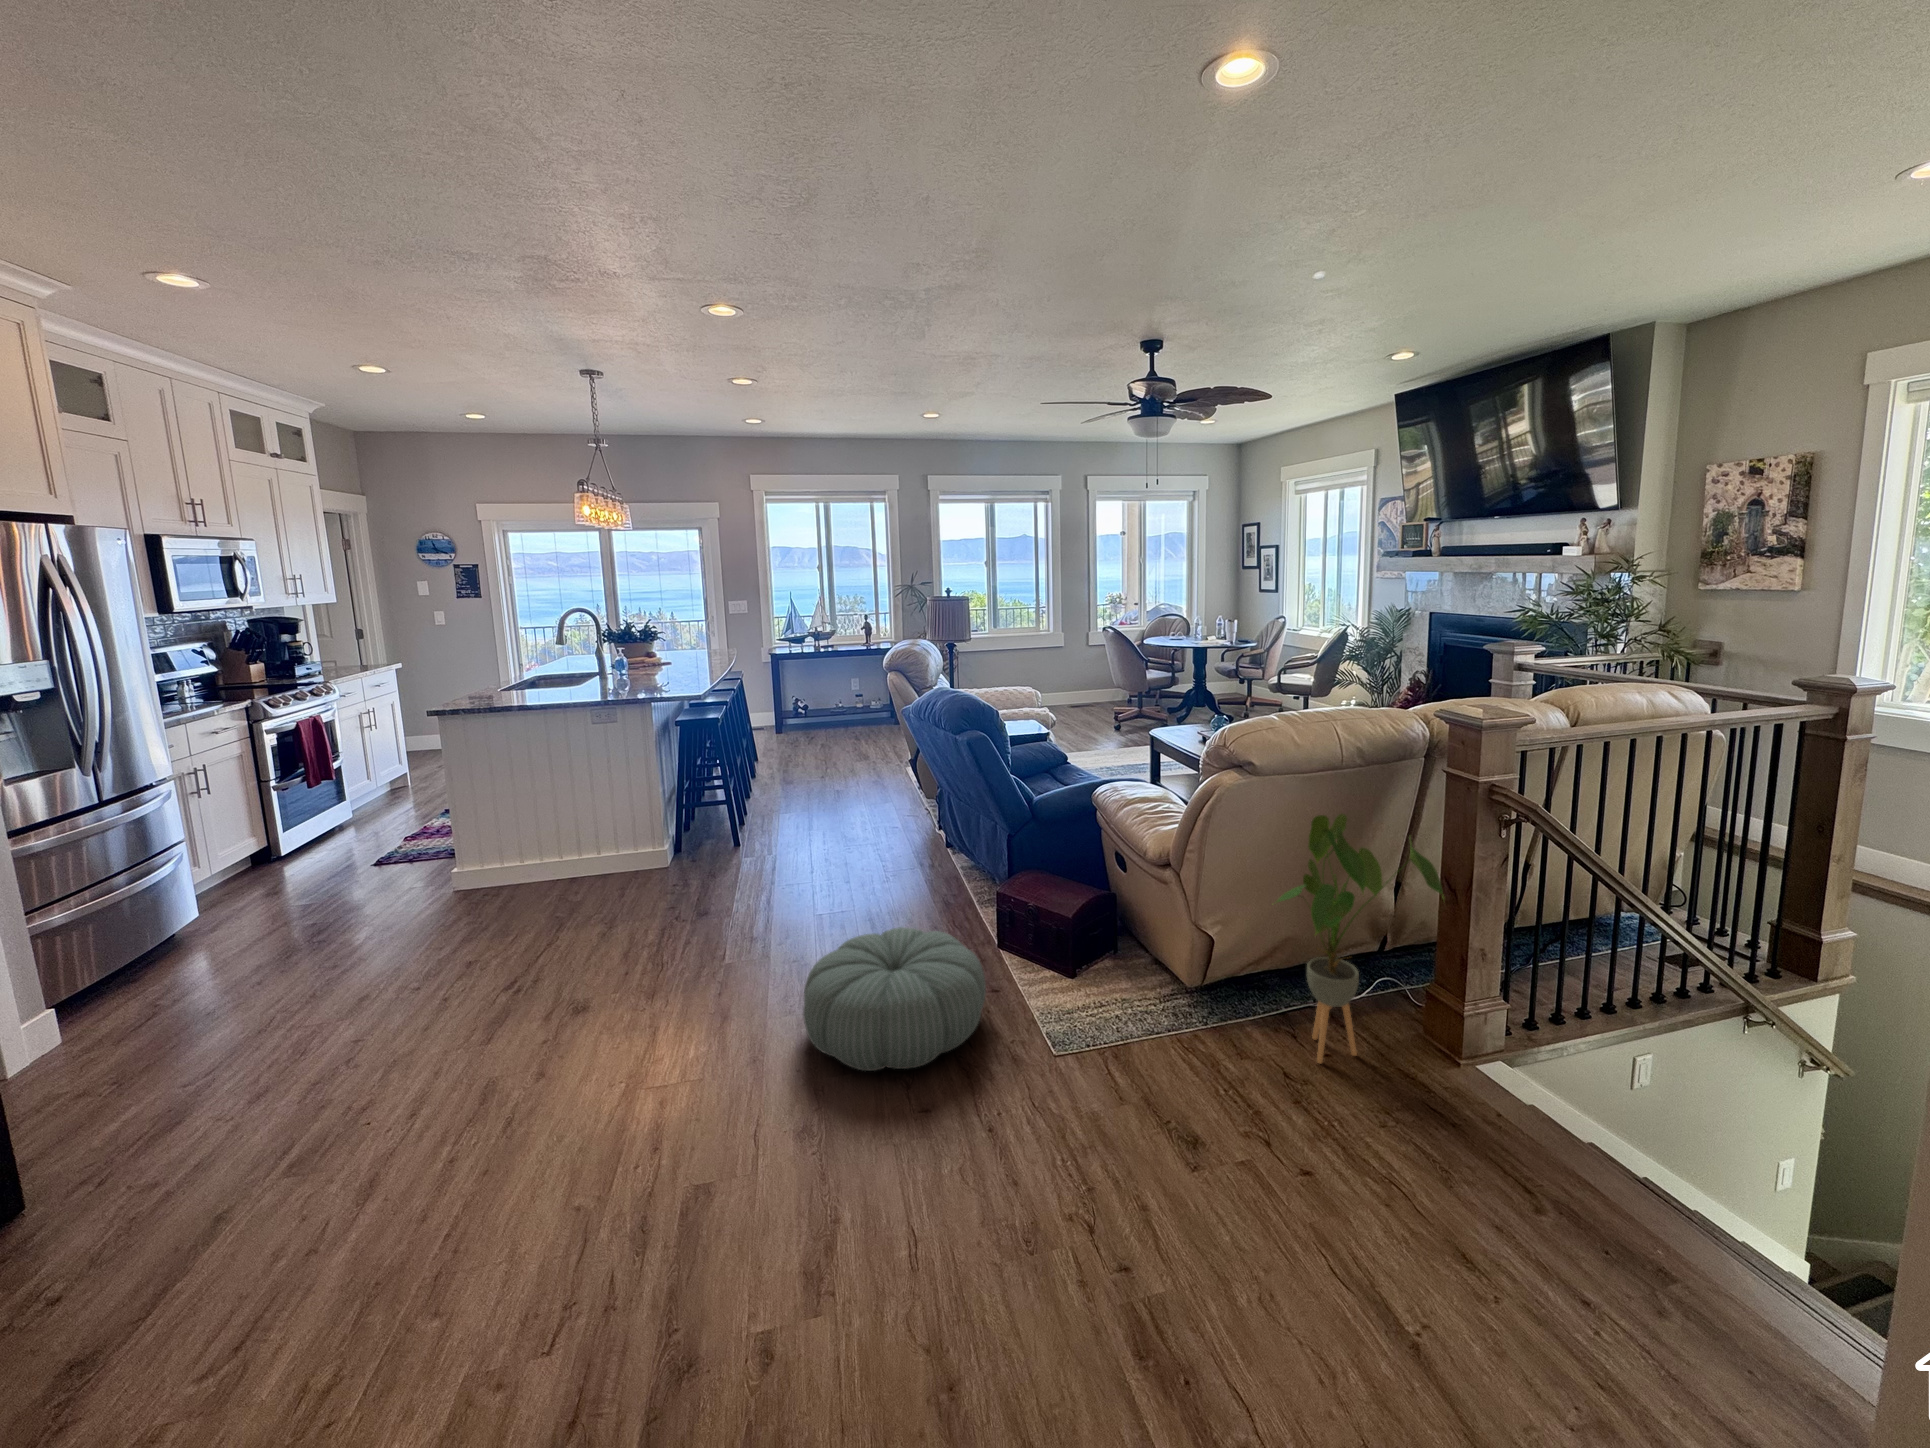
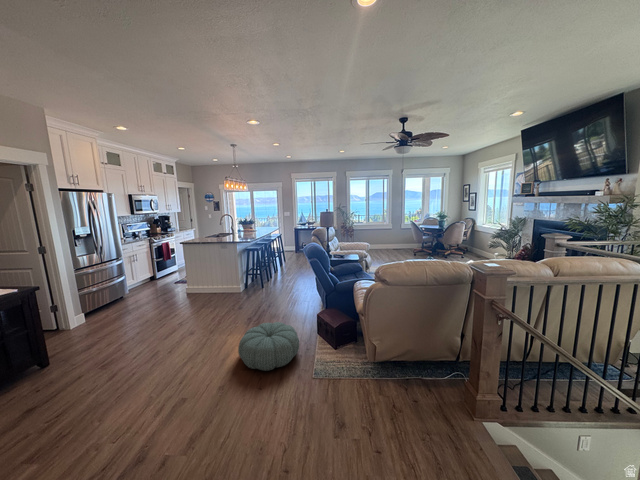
house plant: present [1276,814,1443,1064] -> none [396,304,464,404]

